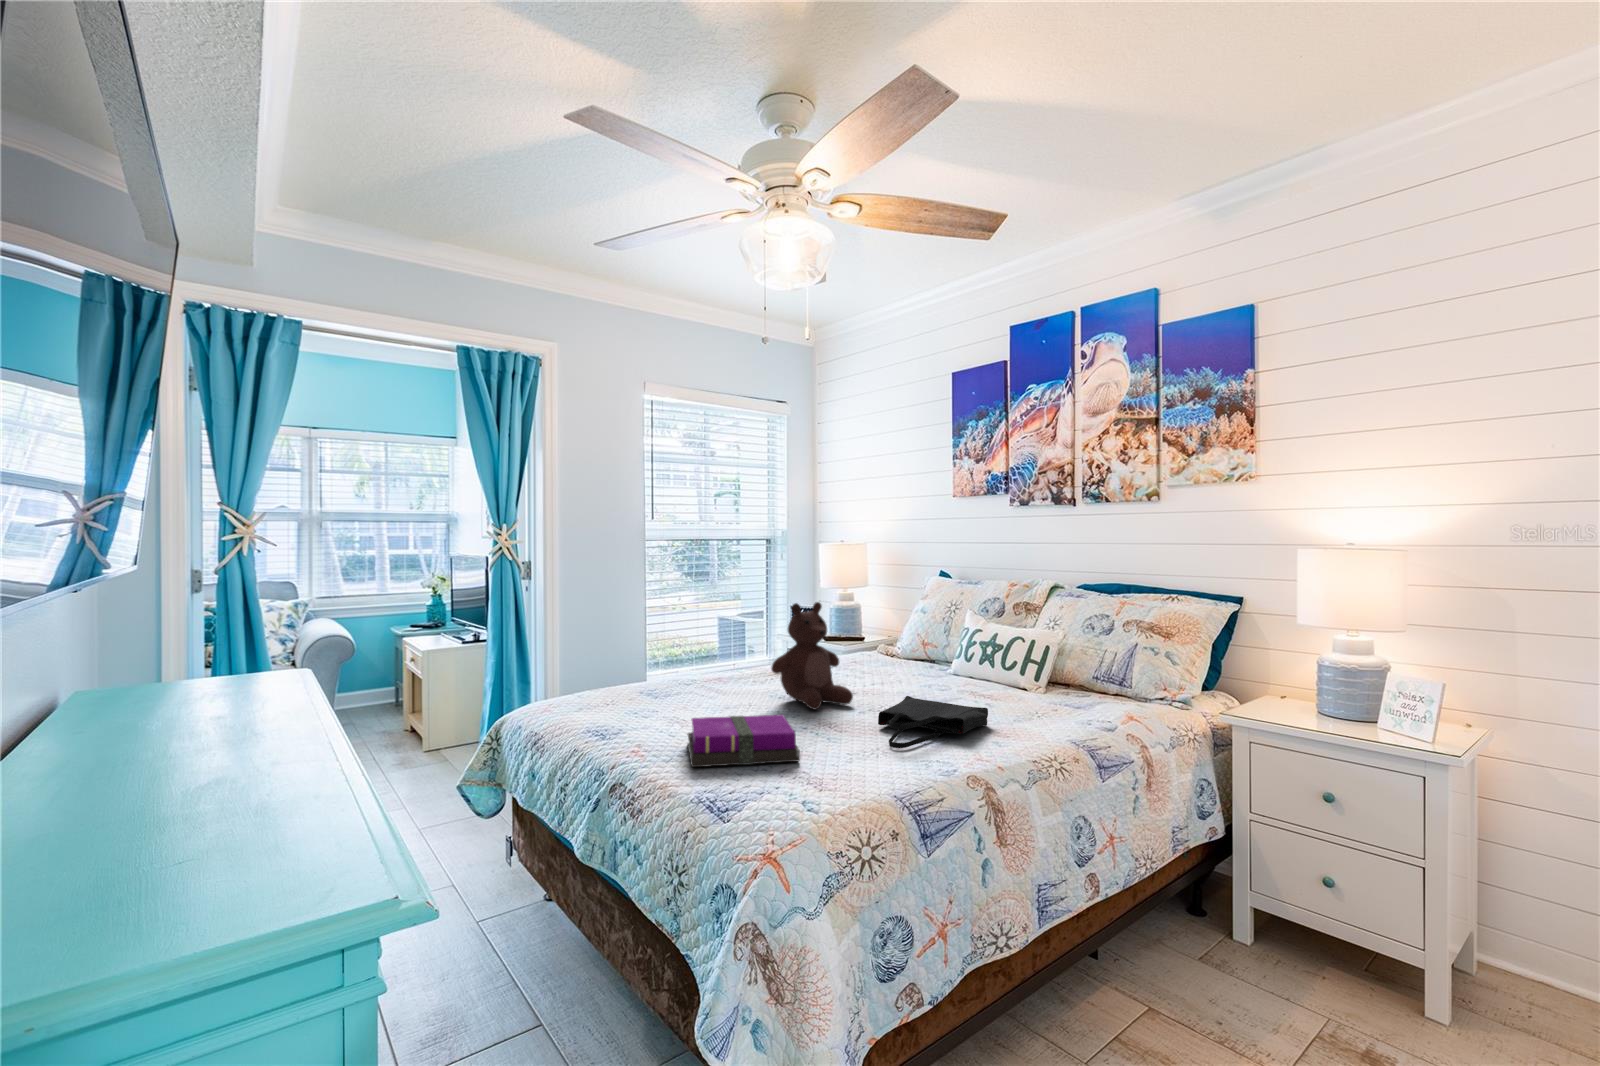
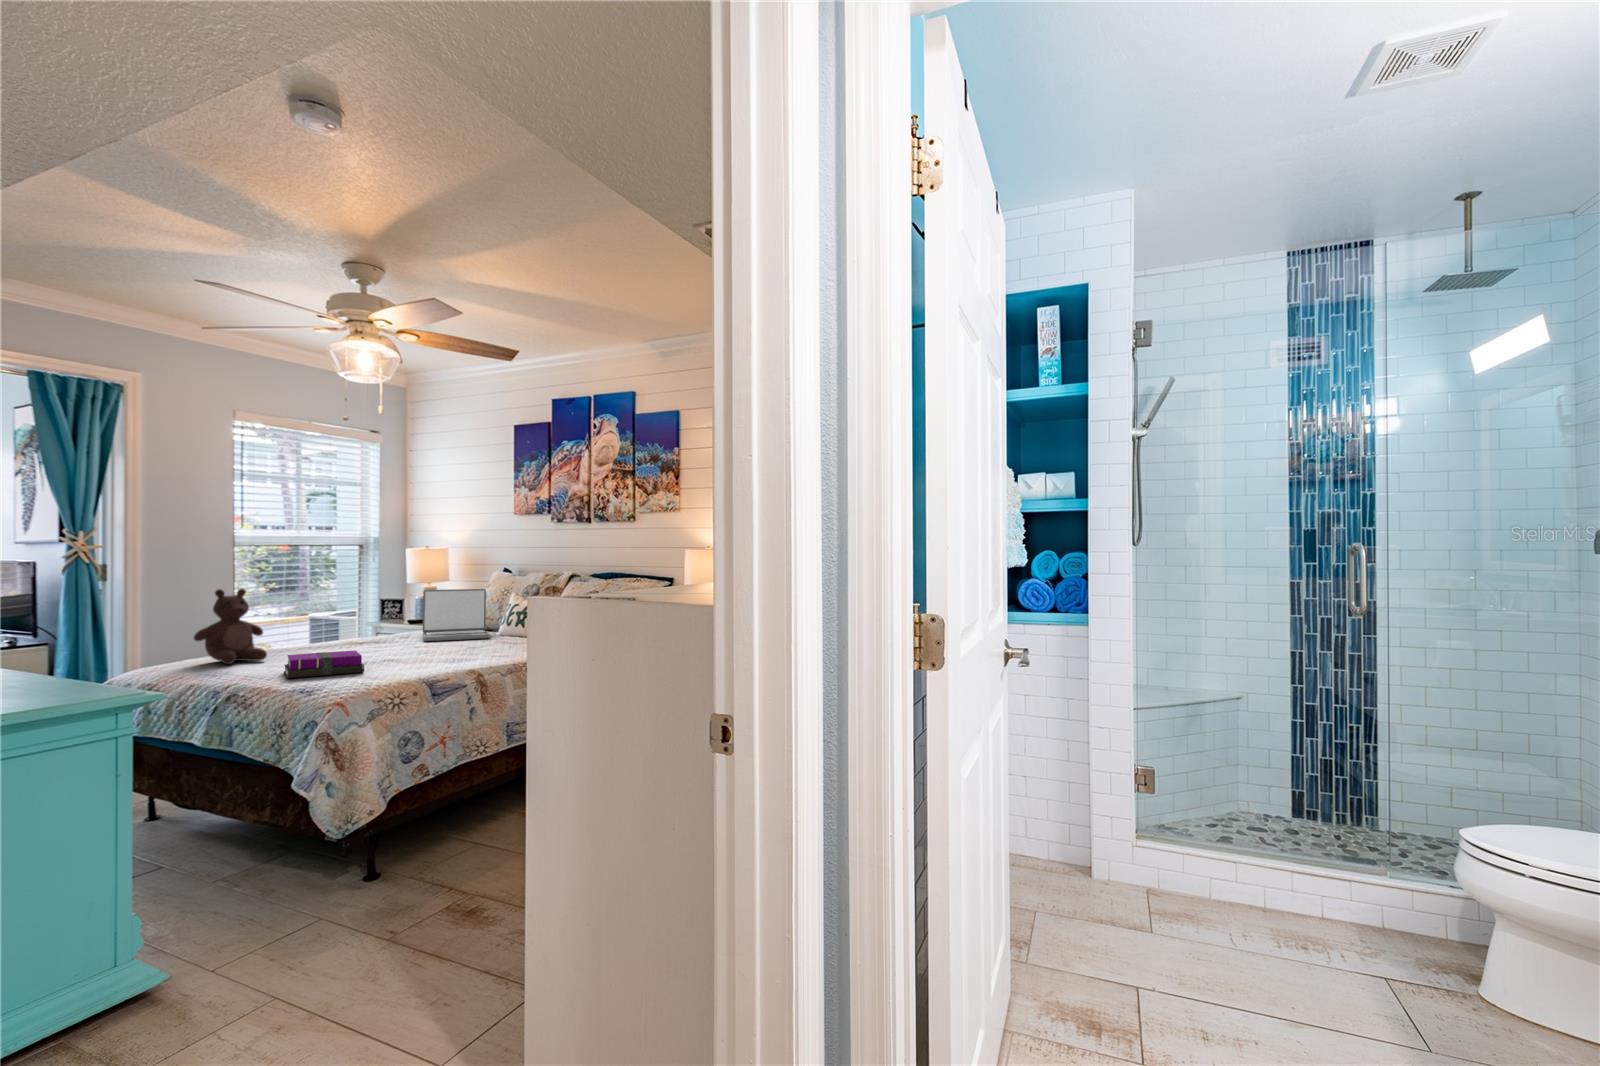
teddy bear: present [771,602,853,710] -> present [193,589,267,664]
laptop: none [853,604,949,682] -> present [423,589,490,641]
tote bag: present [878,696,988,748] -> none [424,641,498,664]

